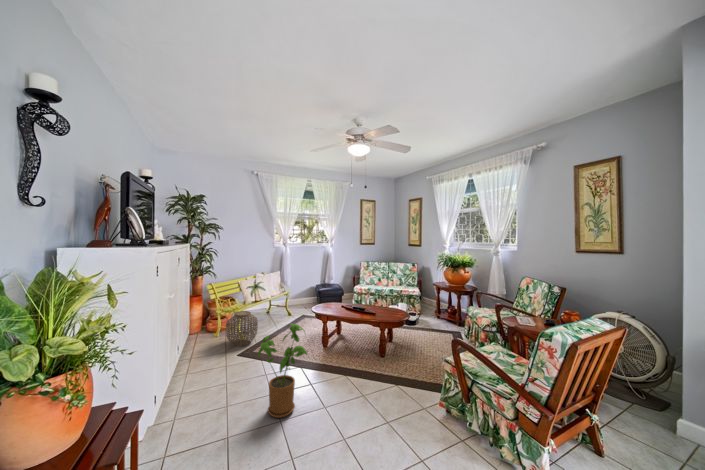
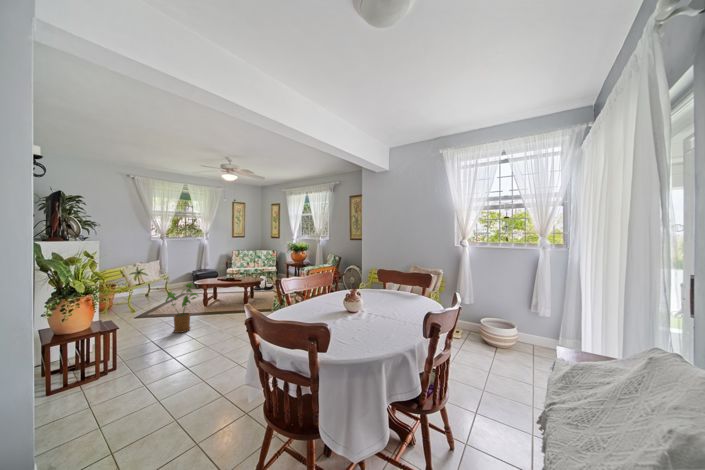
woven basket: present [226,311,258,346] -> none [119,289,147,315]

